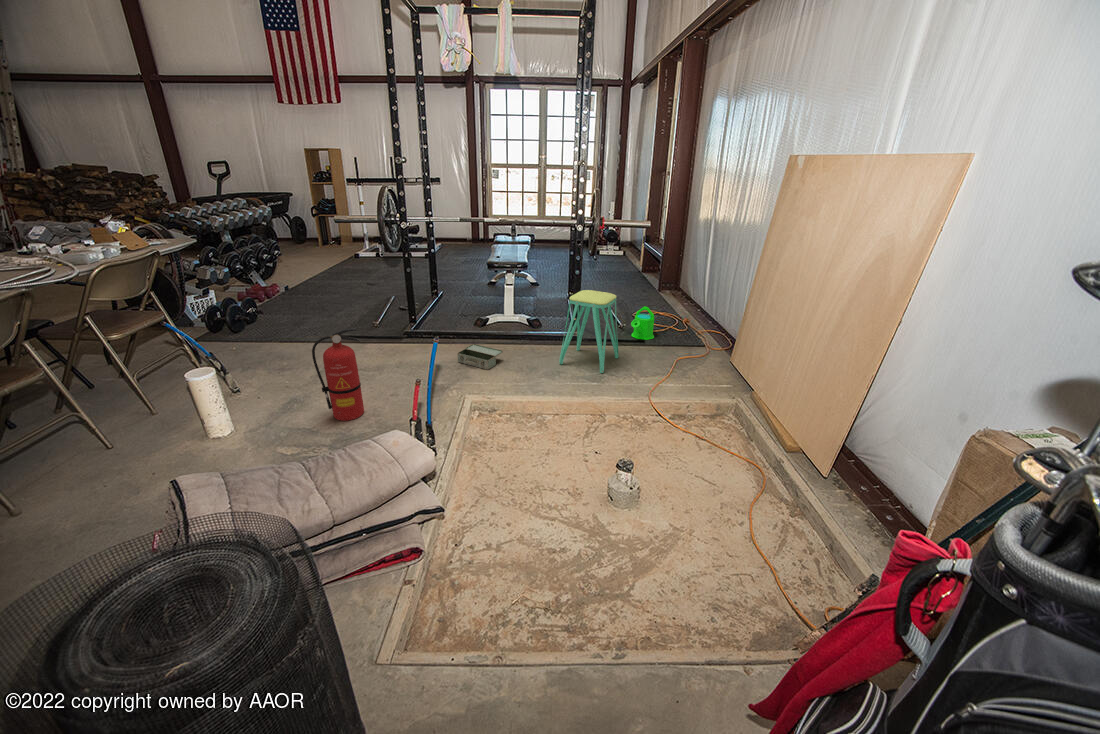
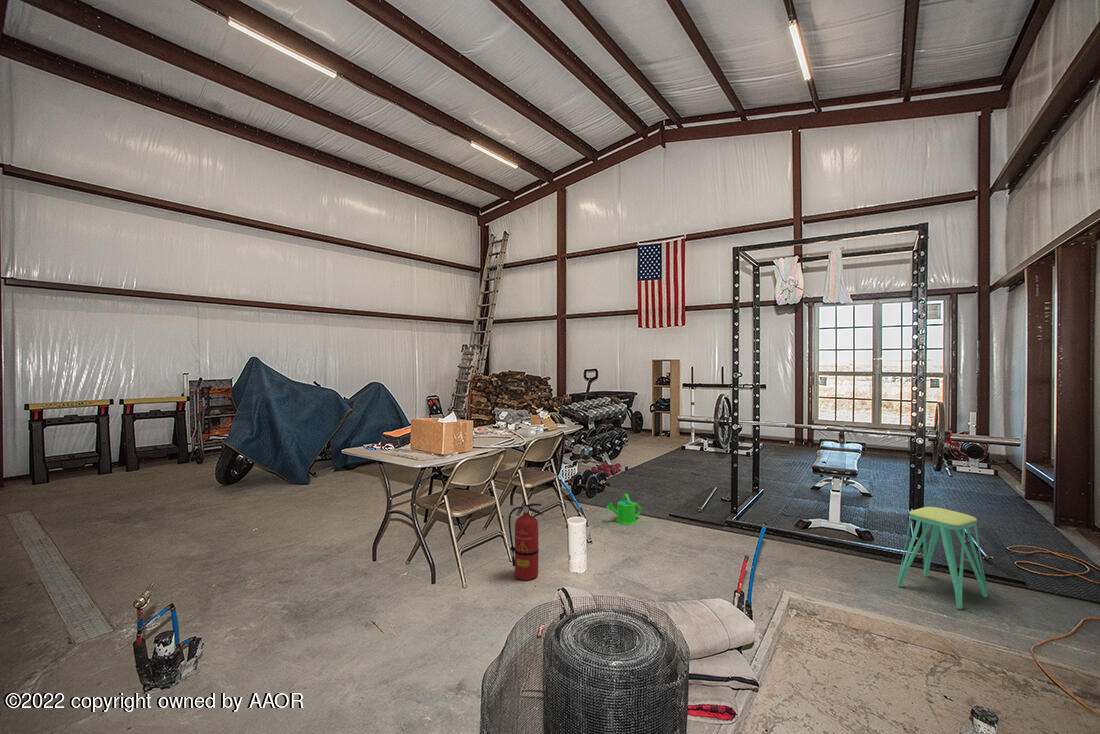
watering can: present [631,306,654,340] -> present [607,493,642,524]
fire extinguisher: present [312,328,364,421] -> present [509,503,543,580]
toolbox: present [457,344,503,370] -> none [776,544,827,573]

